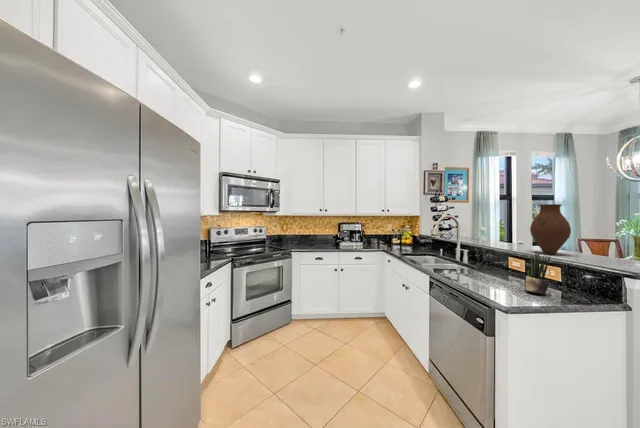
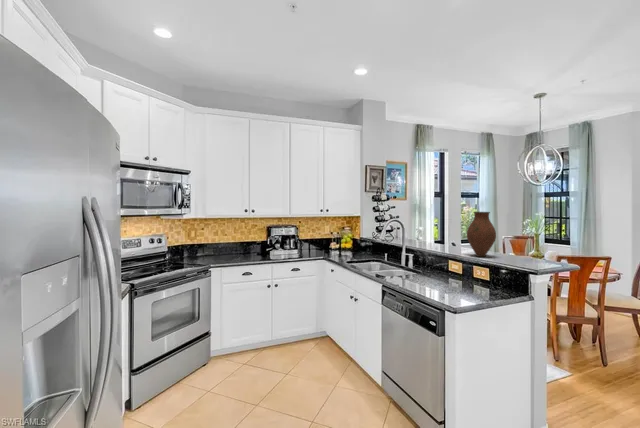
potted plant: present [525,251,551,294] -> none [465,255,484,293]

